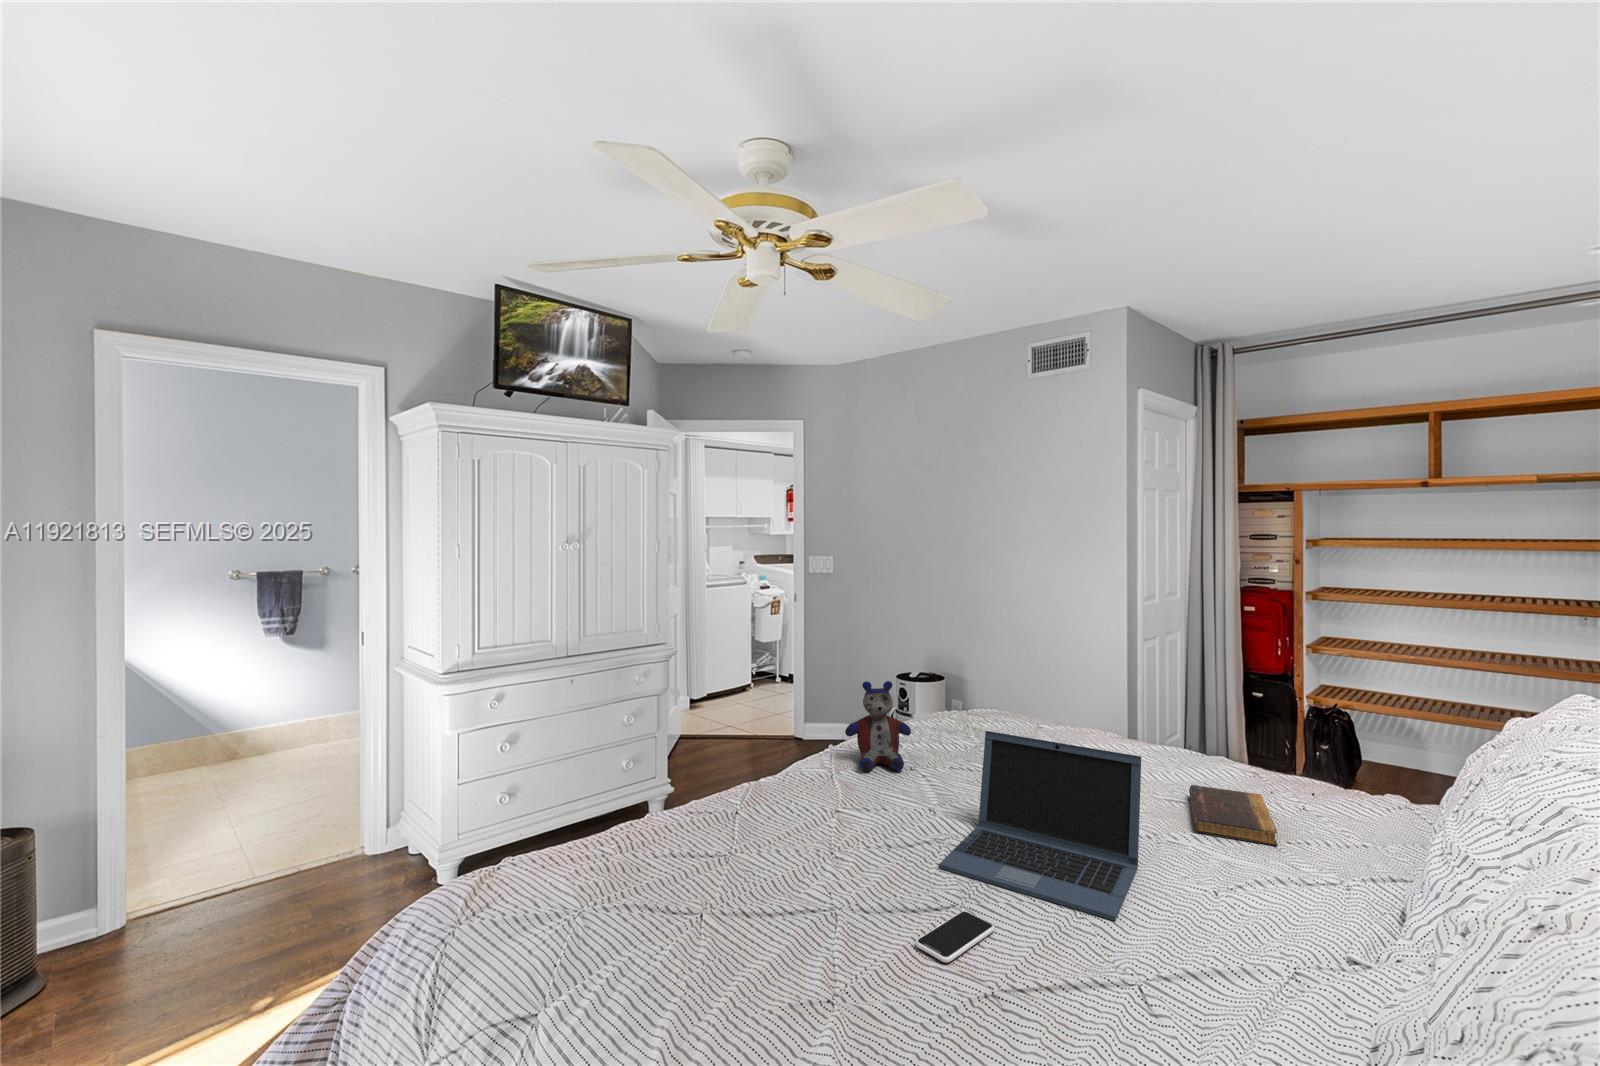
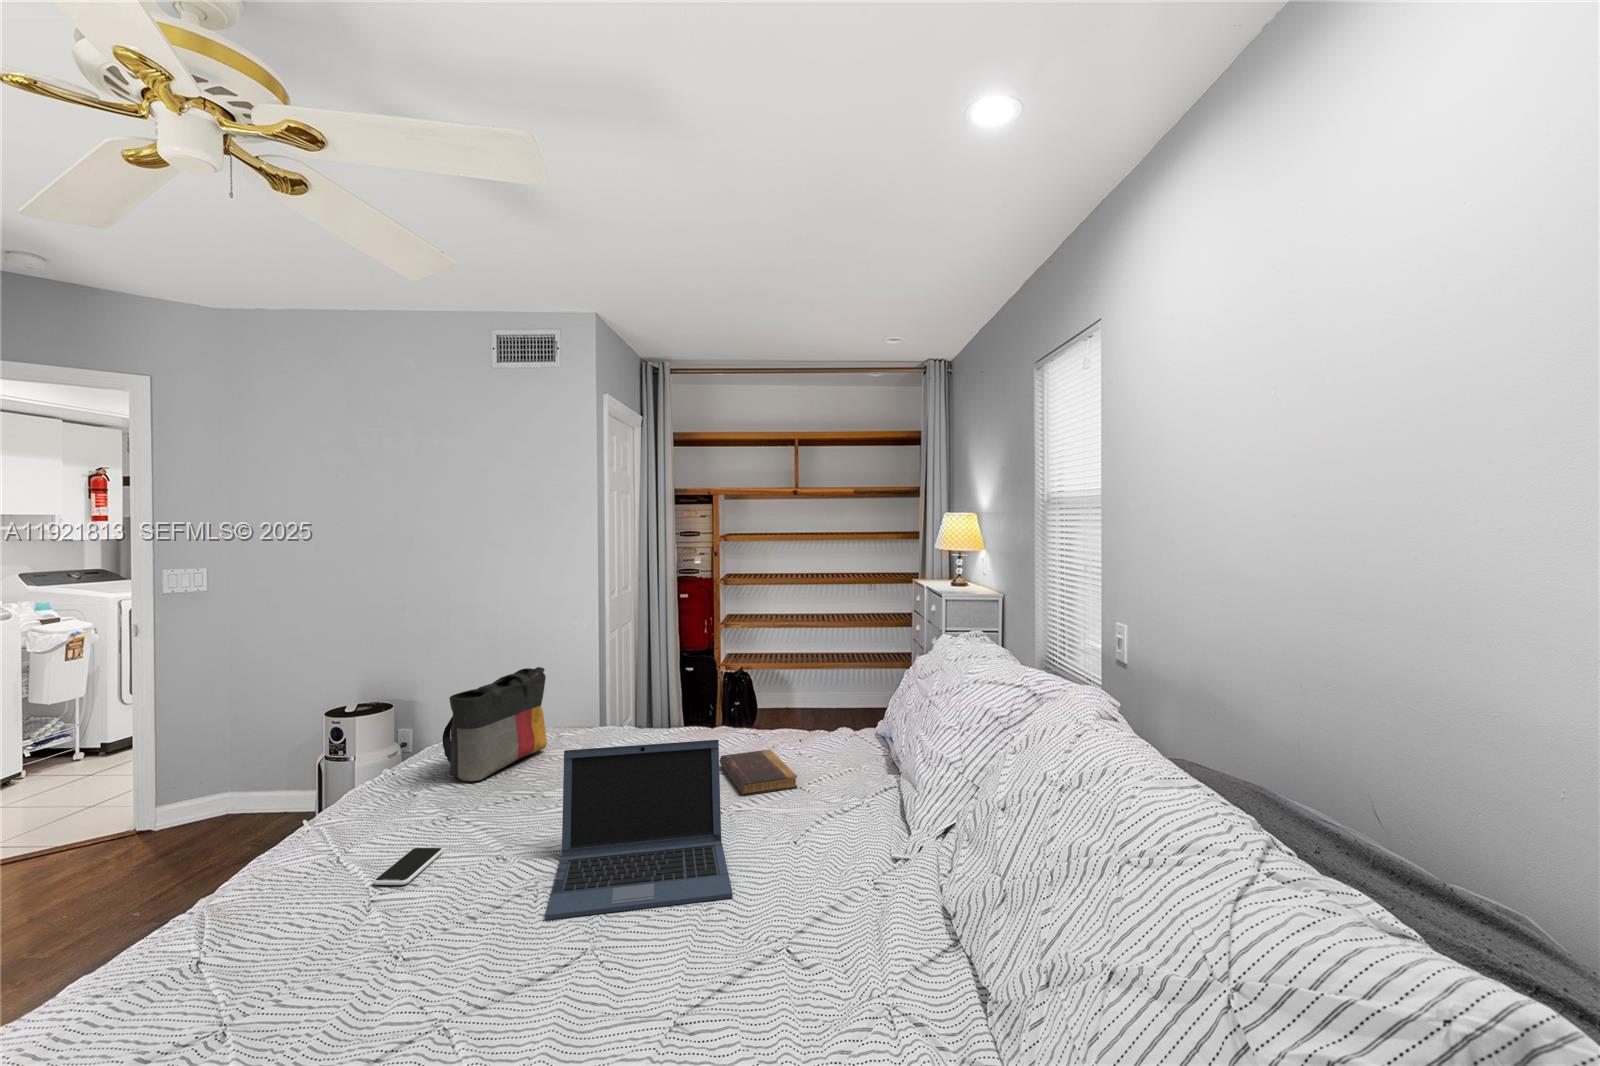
tote bag: none [931,658,1021,747] -> present [443,667,547,781]
stuffed bear: present [845,681,911,771] -> none [341,718,436,841]
smartphone: present [915,911,995,963] -> present [374,848,443,885]

